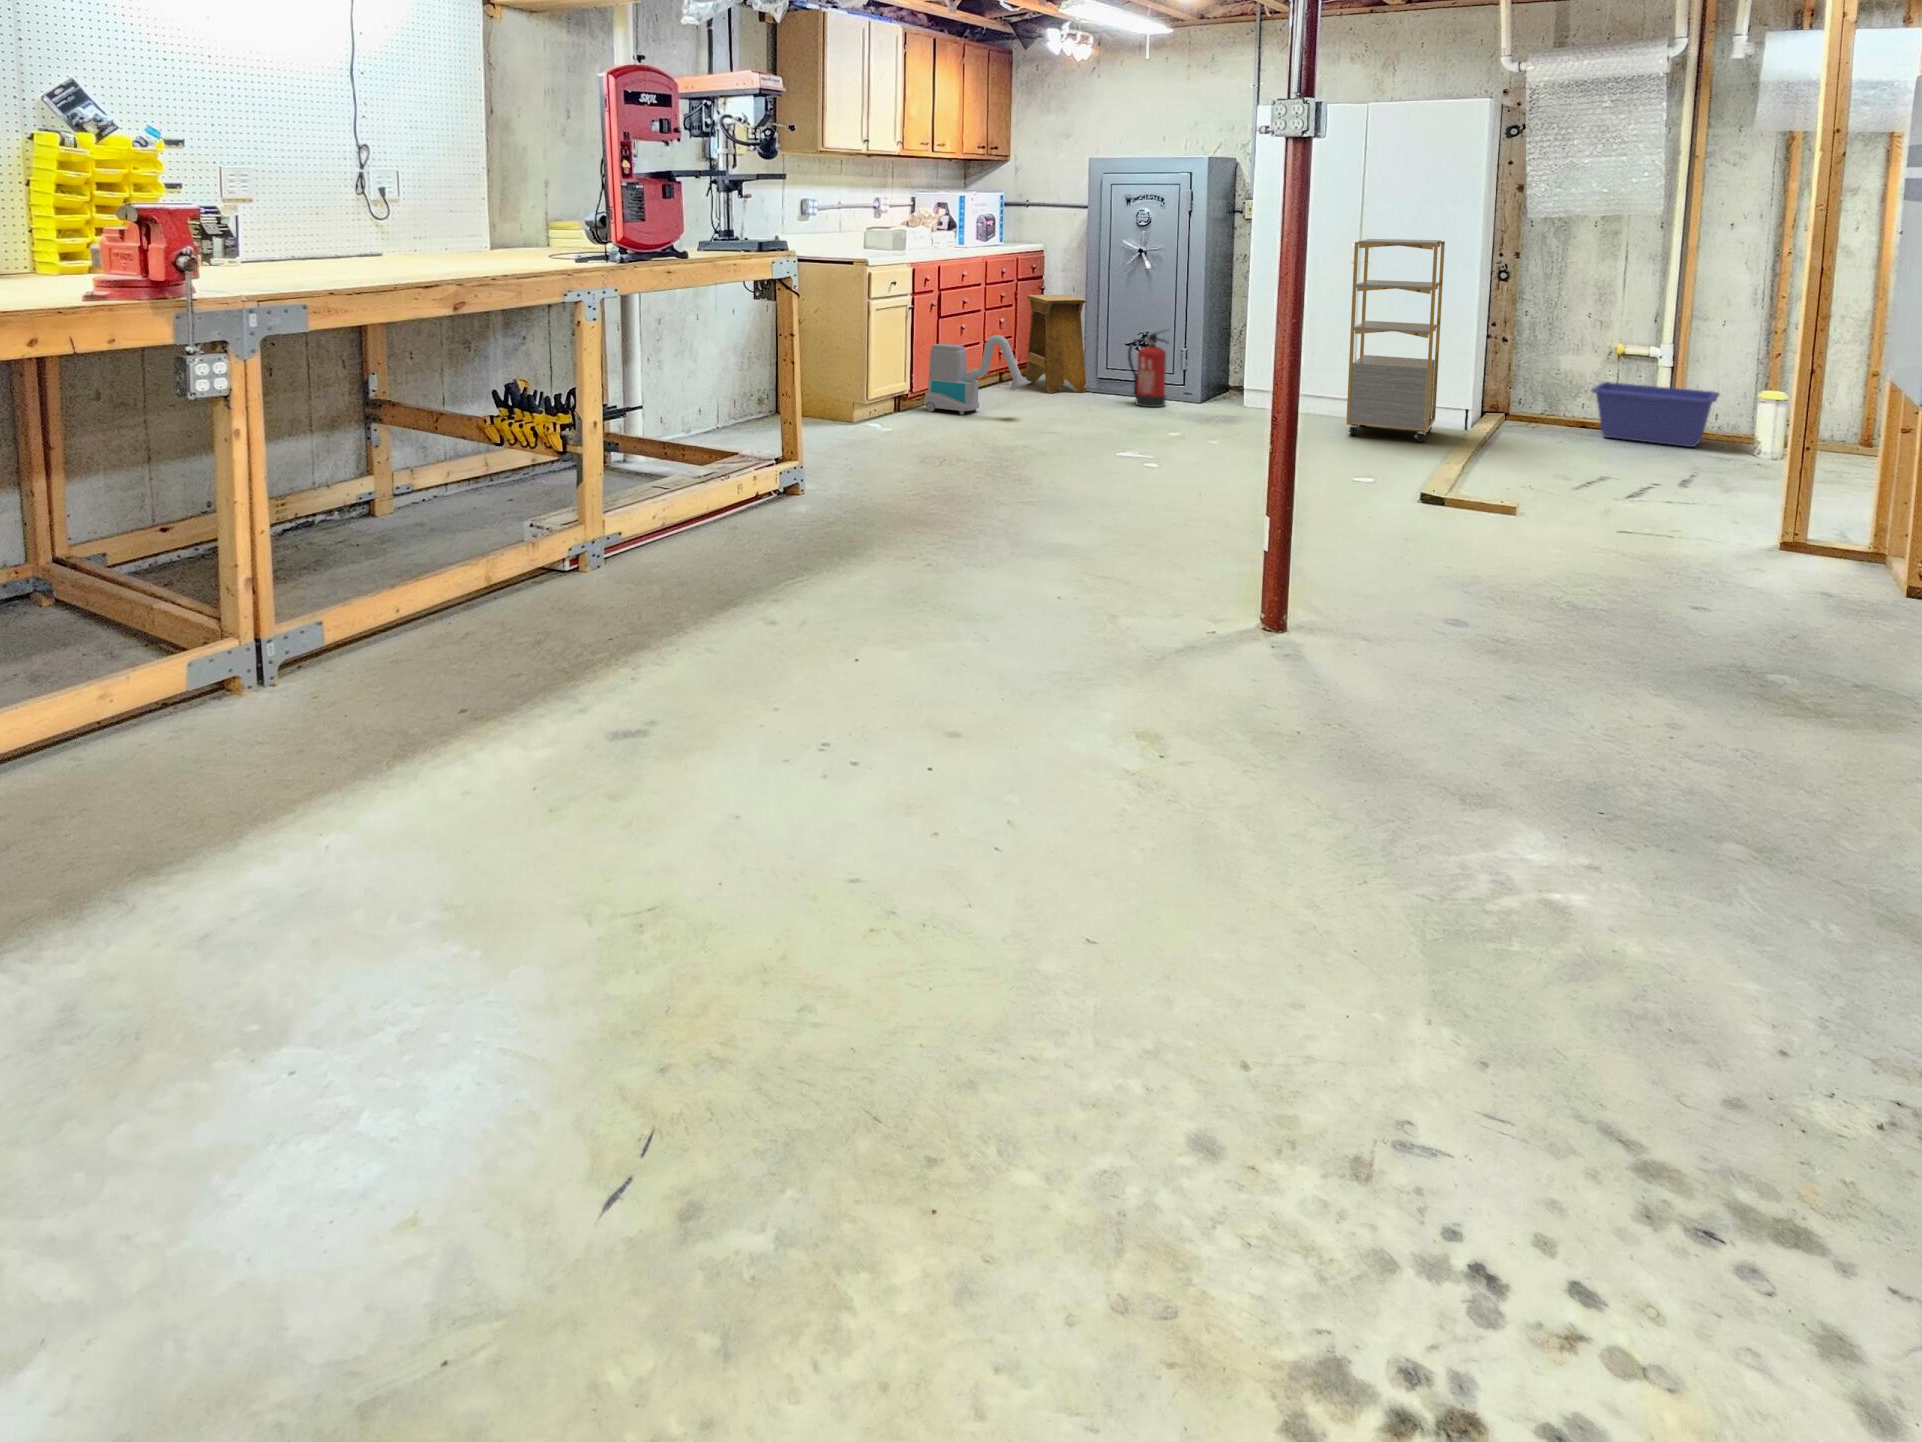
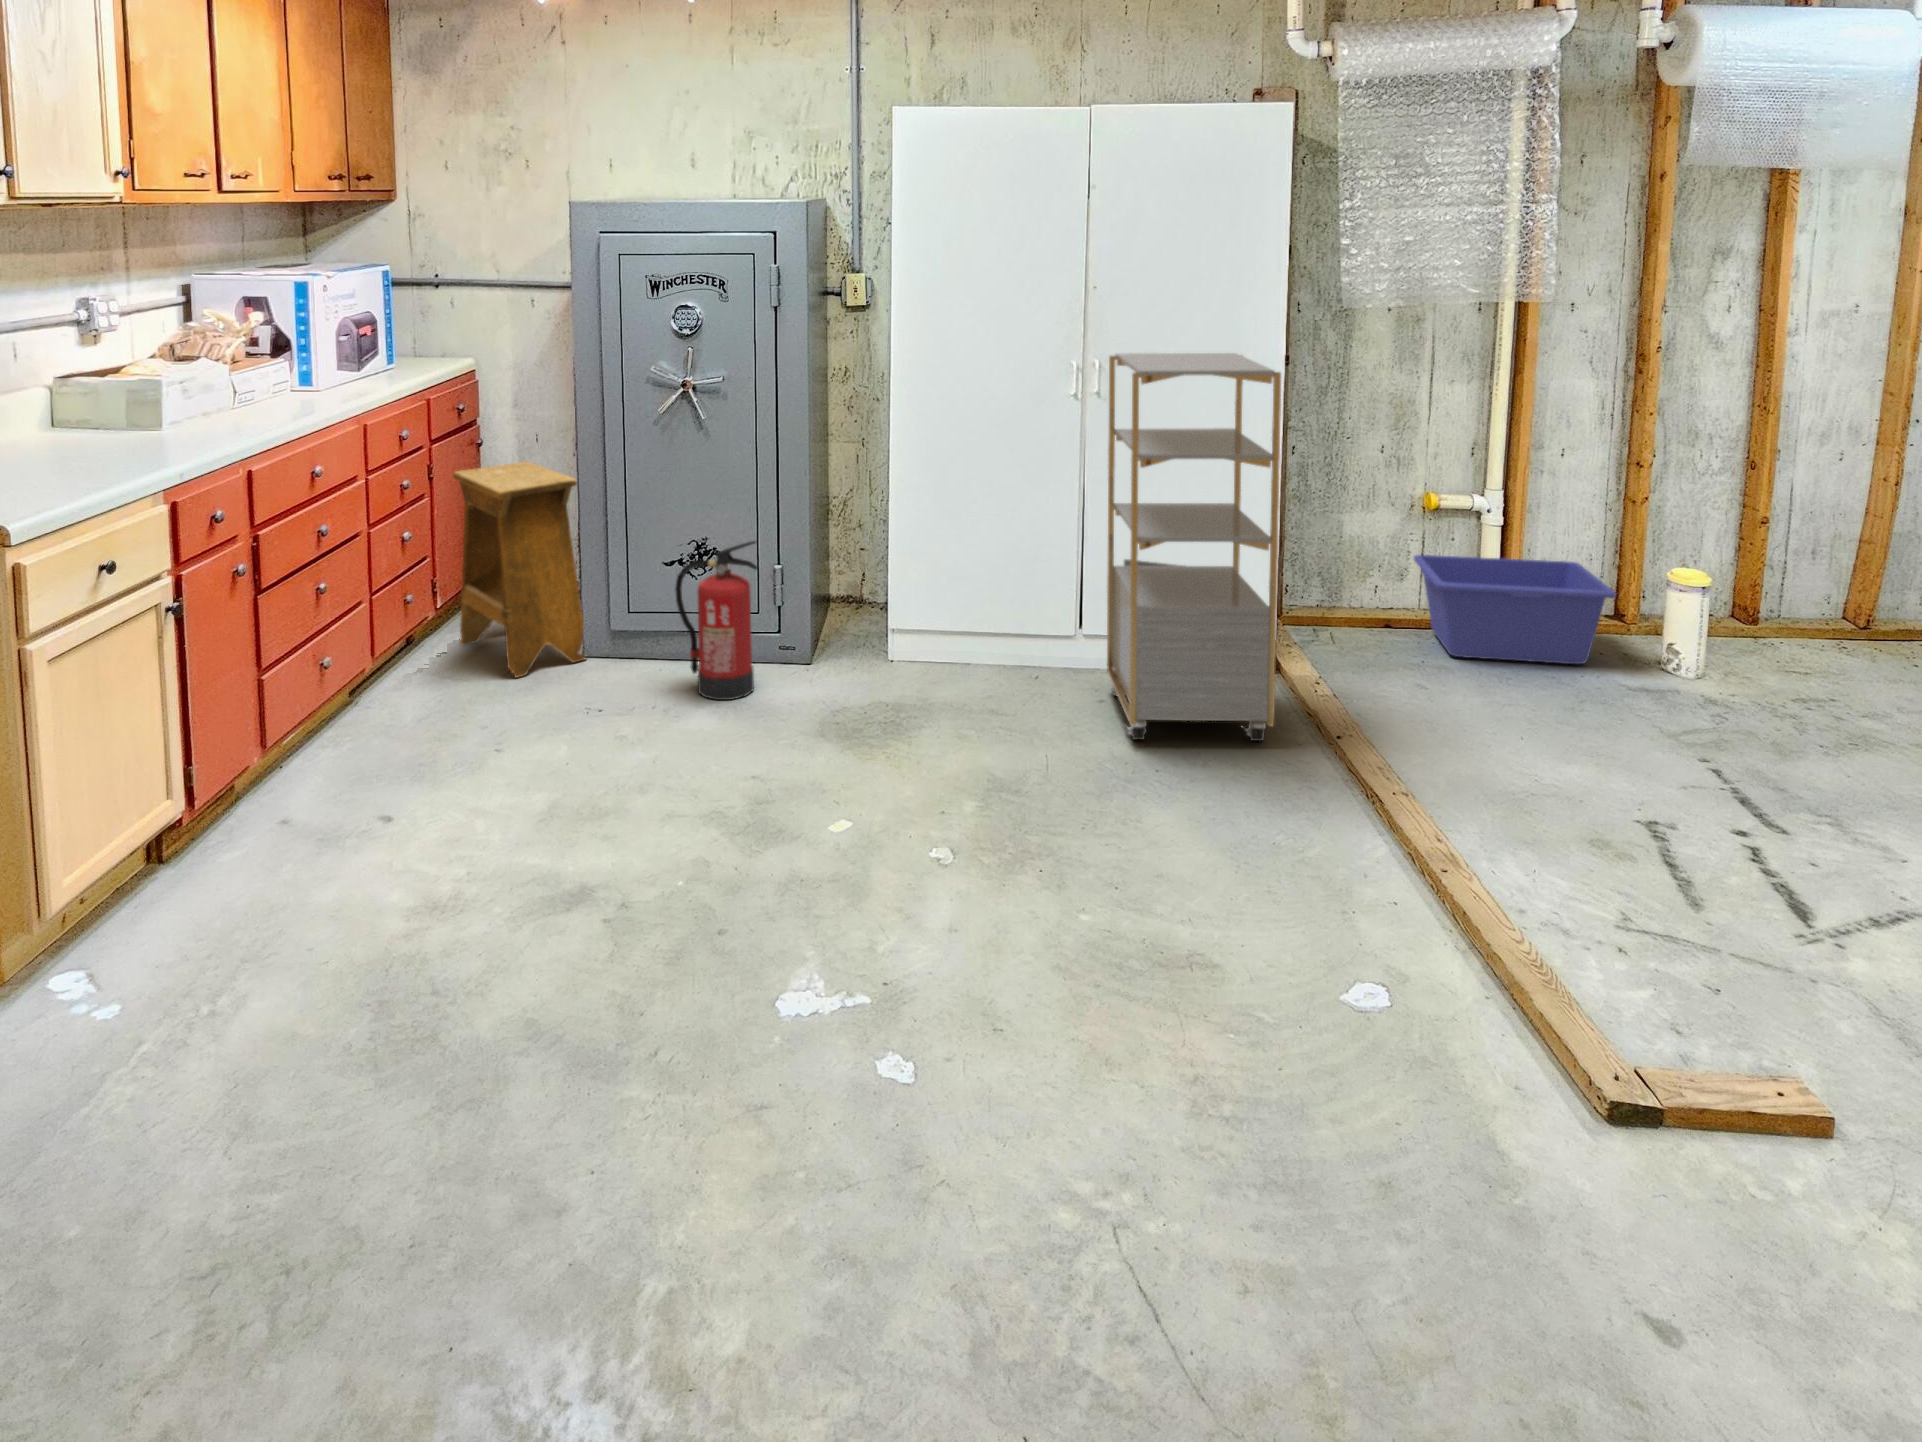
vacuum cleaner: present [925,335,1031,415] -> none [229,634,498,836]

